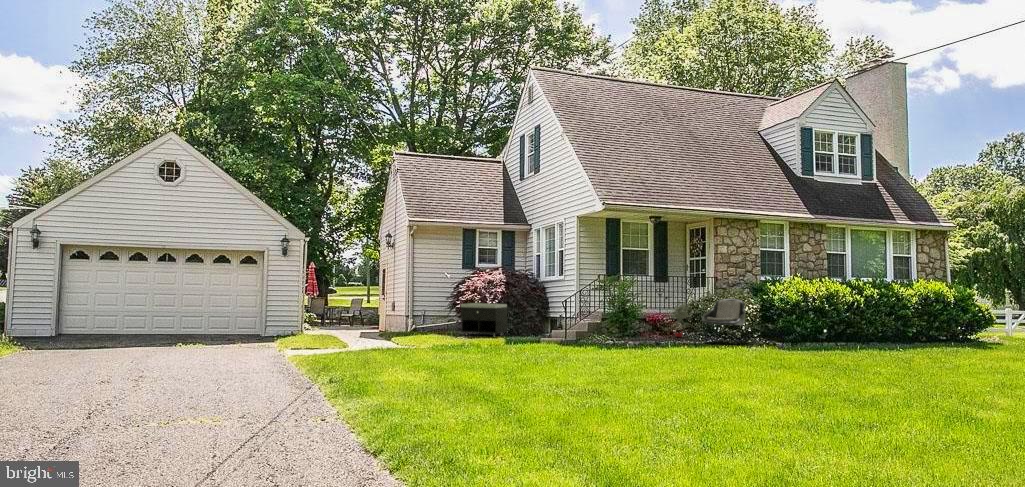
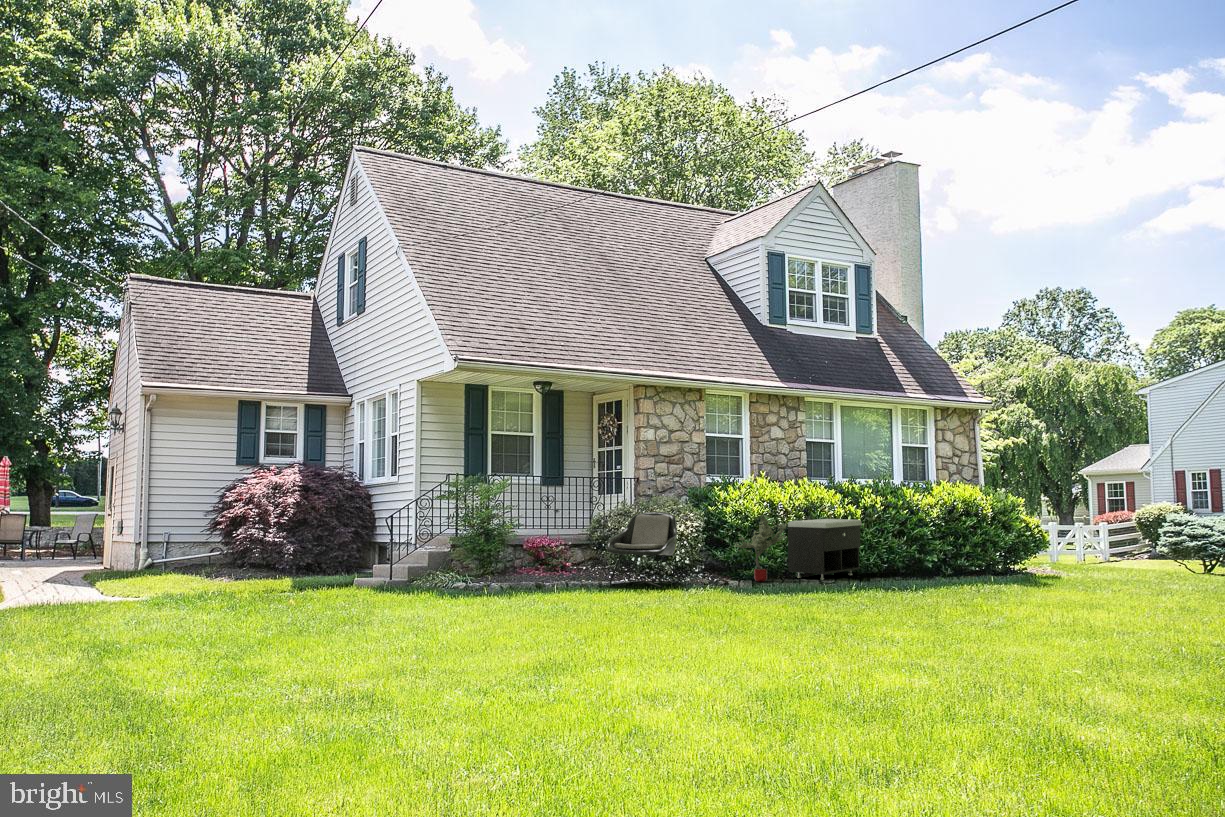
potted tree: present [671,300,691,338] -> present [734,516,786,582]
storage bench: present [461,303,507,336] -> present [788,519,862,580]

